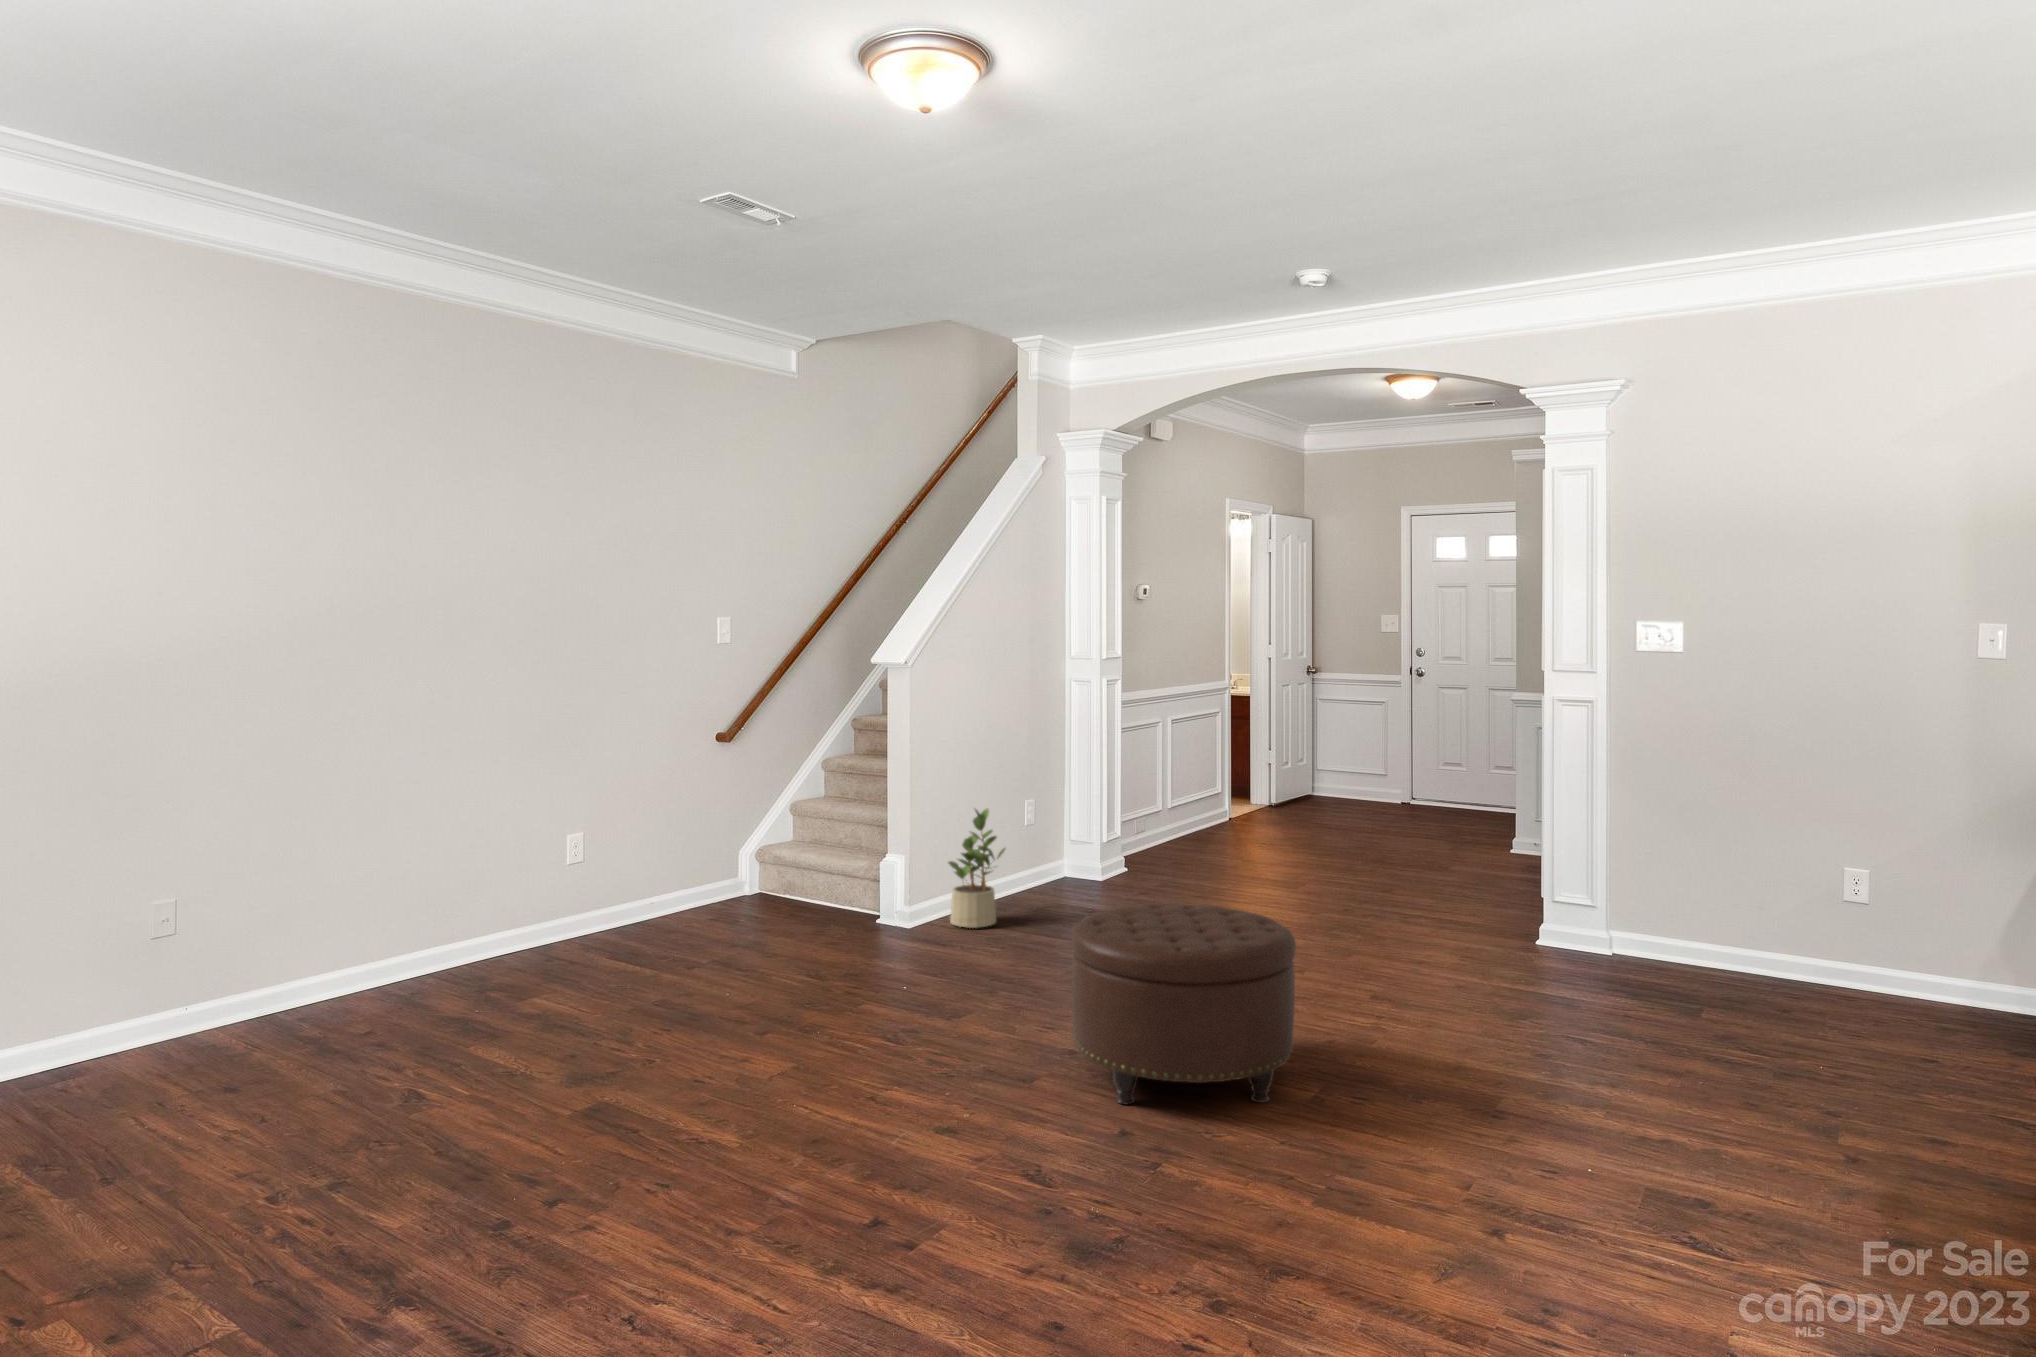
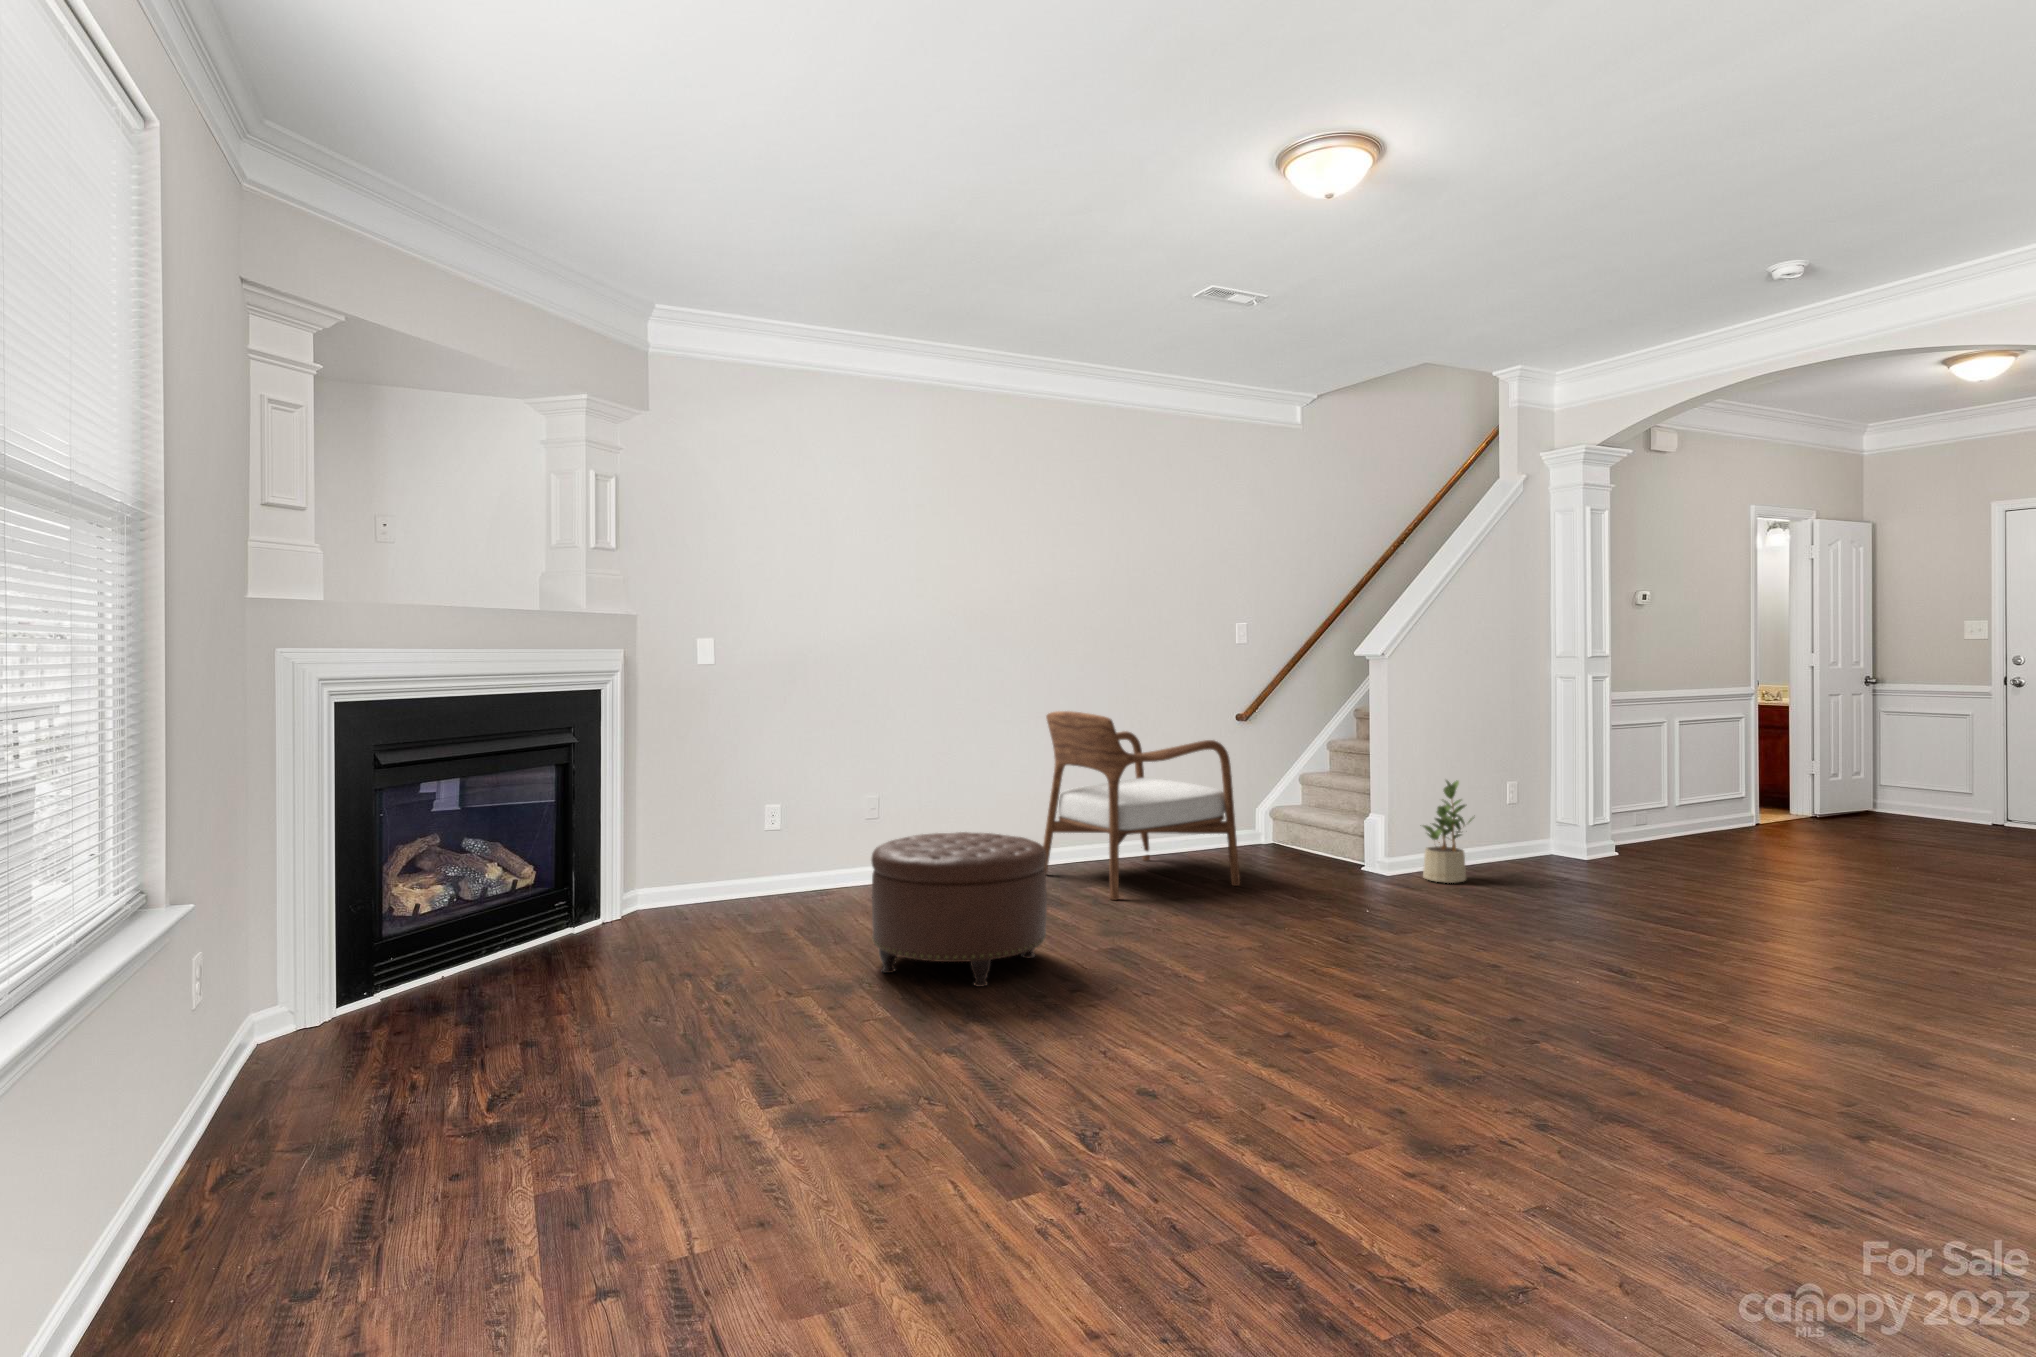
armchair: none [463,749,744,1005] -> present [1043,711,1240,900]
ottoman: present [1071,903,1296,1104] -> present [871,832,1047,987]

